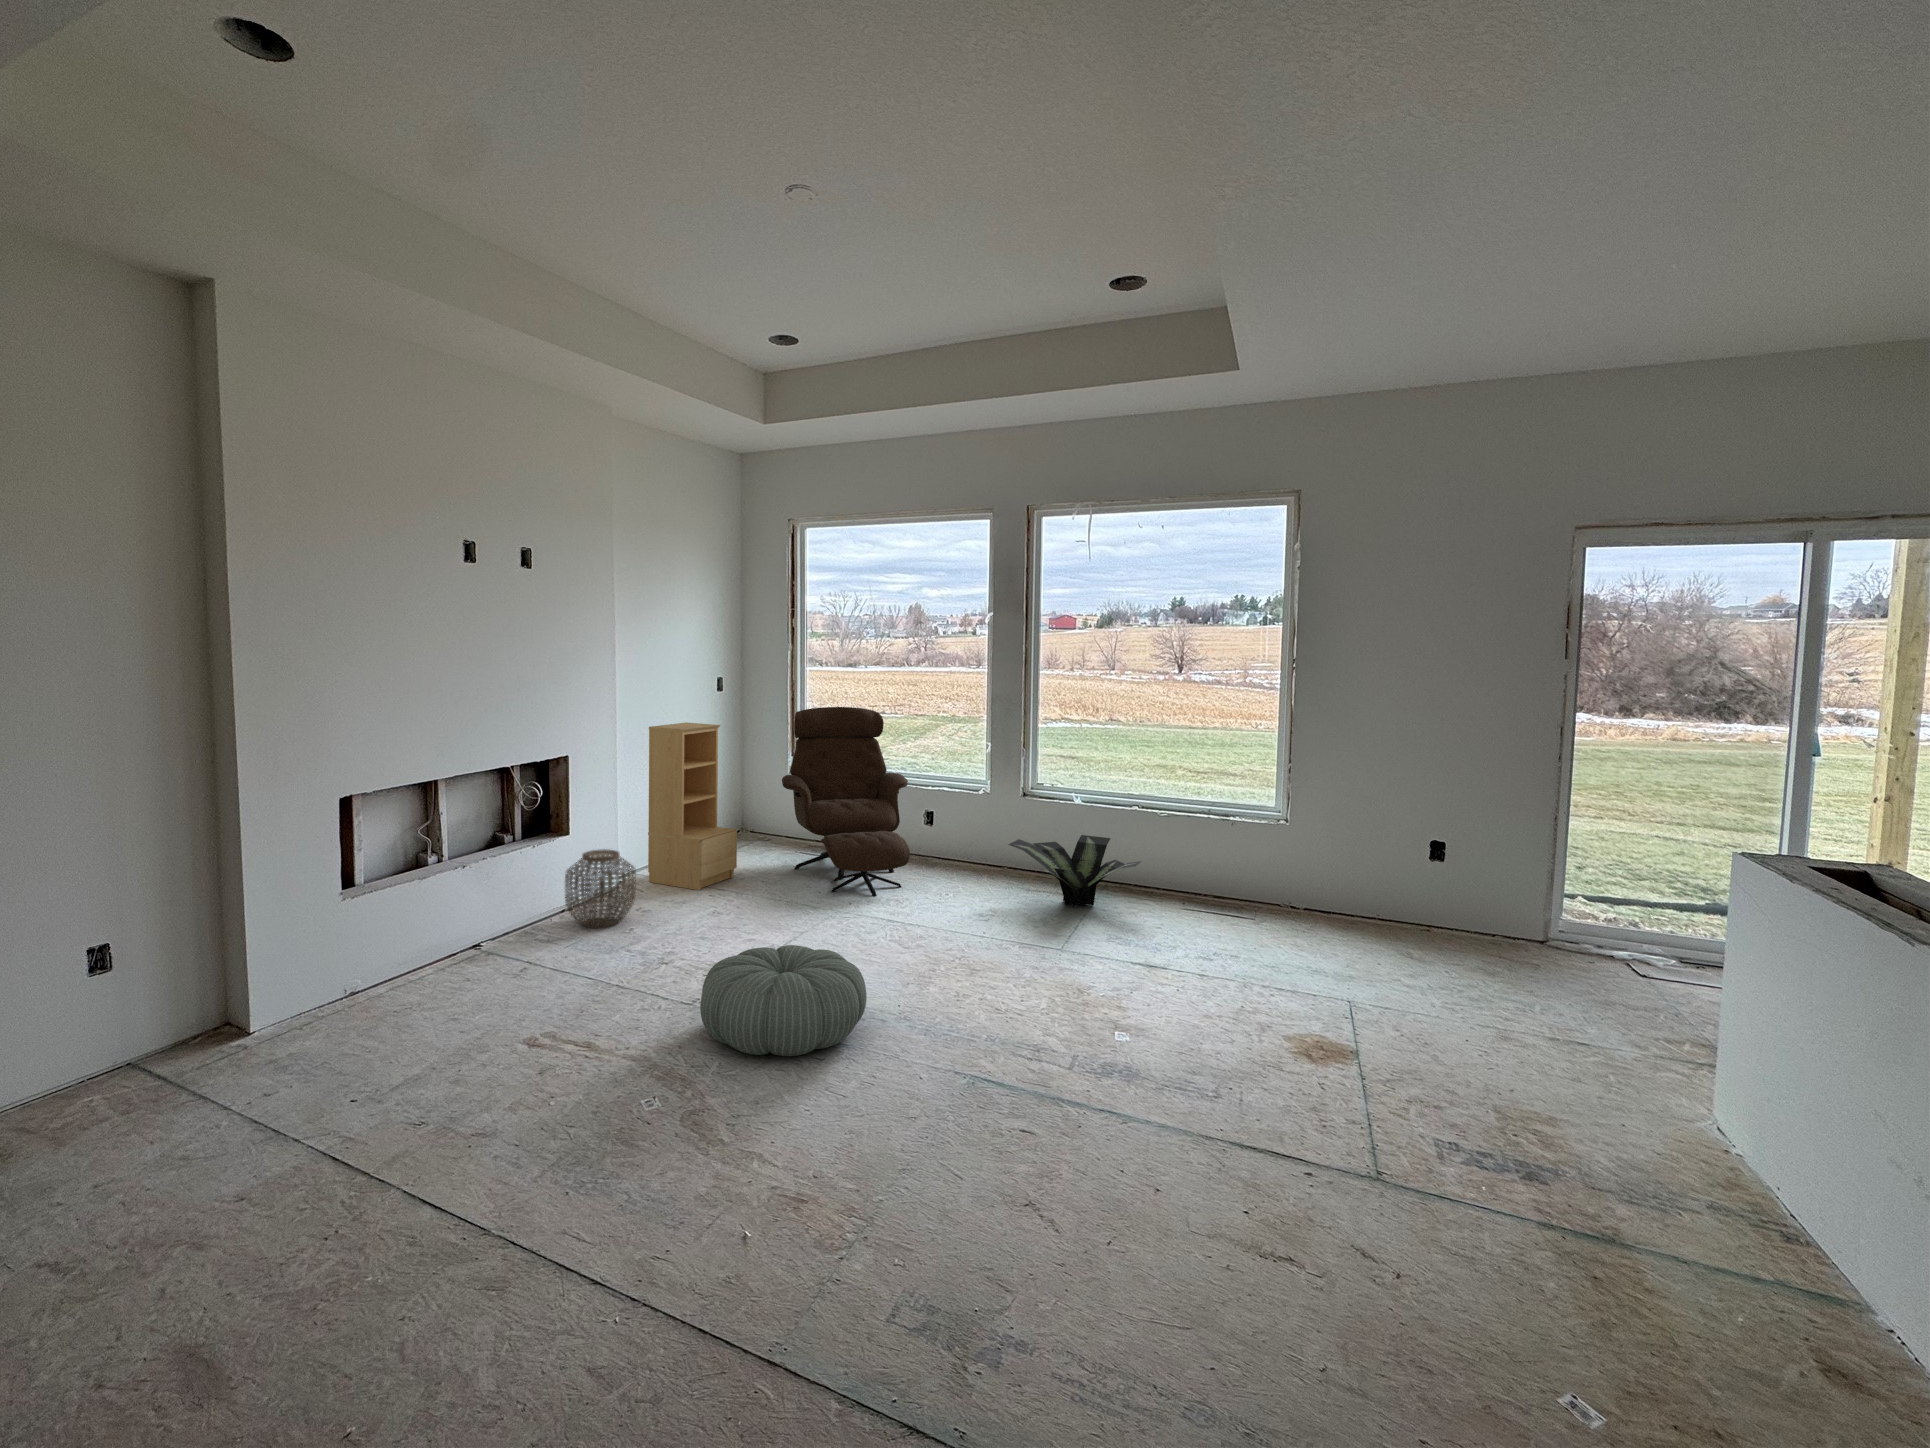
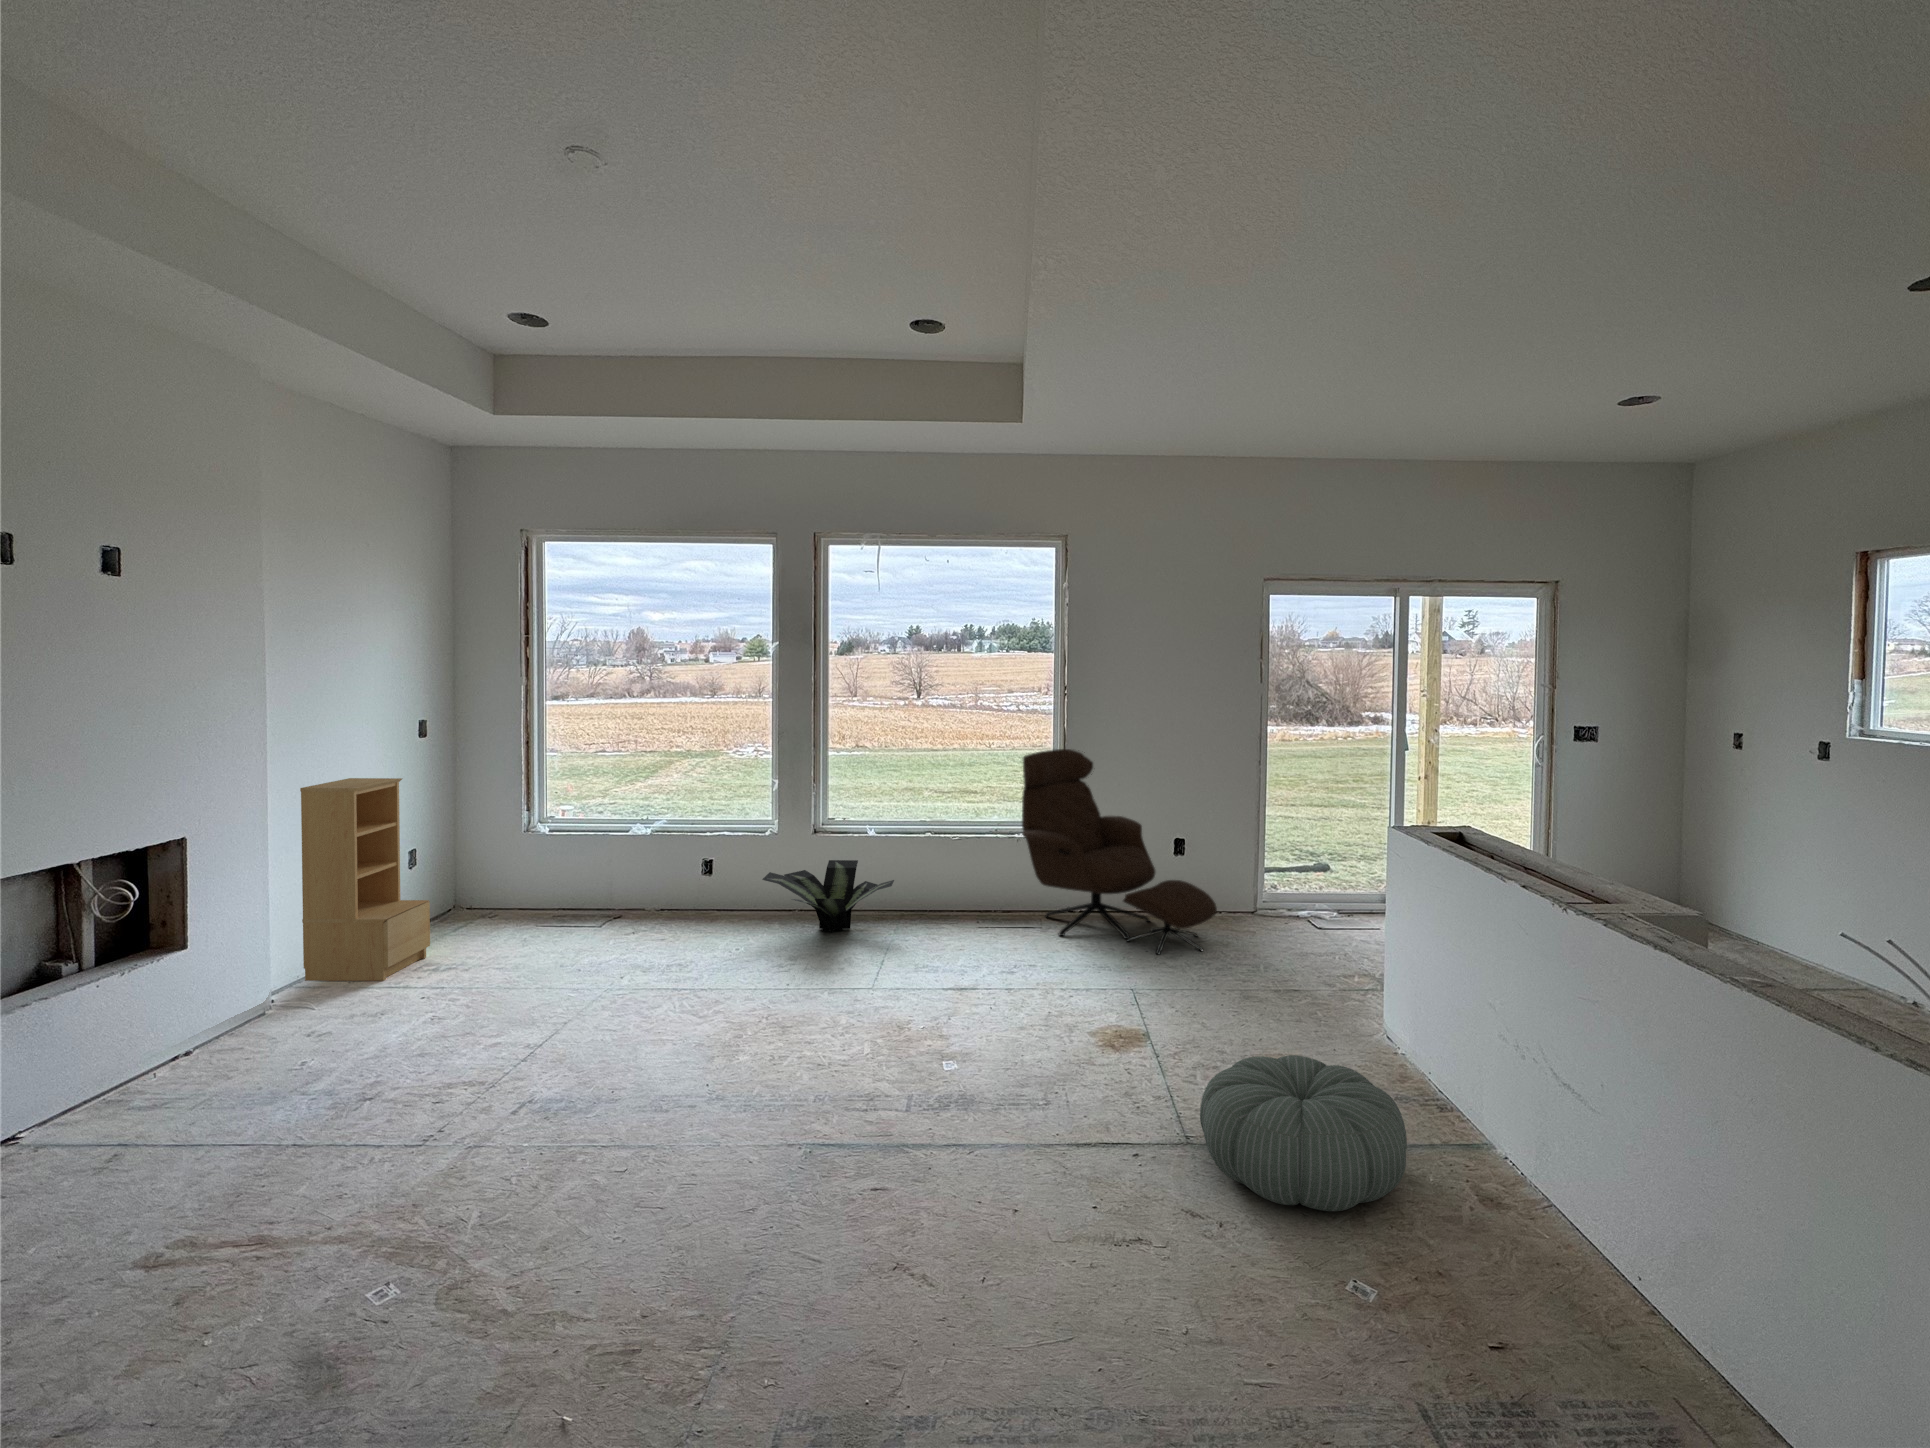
lounge chair: present [782,707,910,896] -> present [1022,749,1217,955]
woven basket: present [565,849,636,928] -> none [193,952,306,1058]
pouf: present [700,945,867,1056] -> present [1200,1055,1407,1211]

